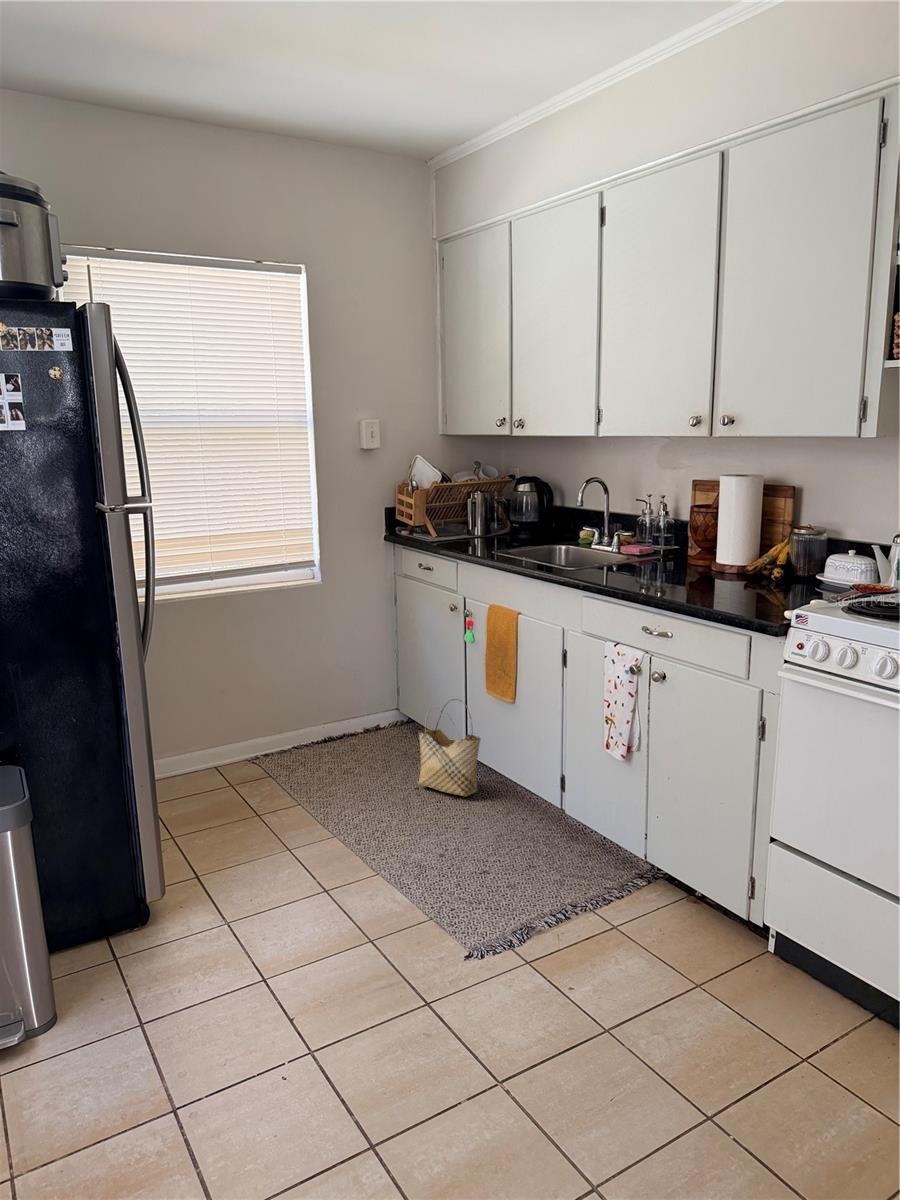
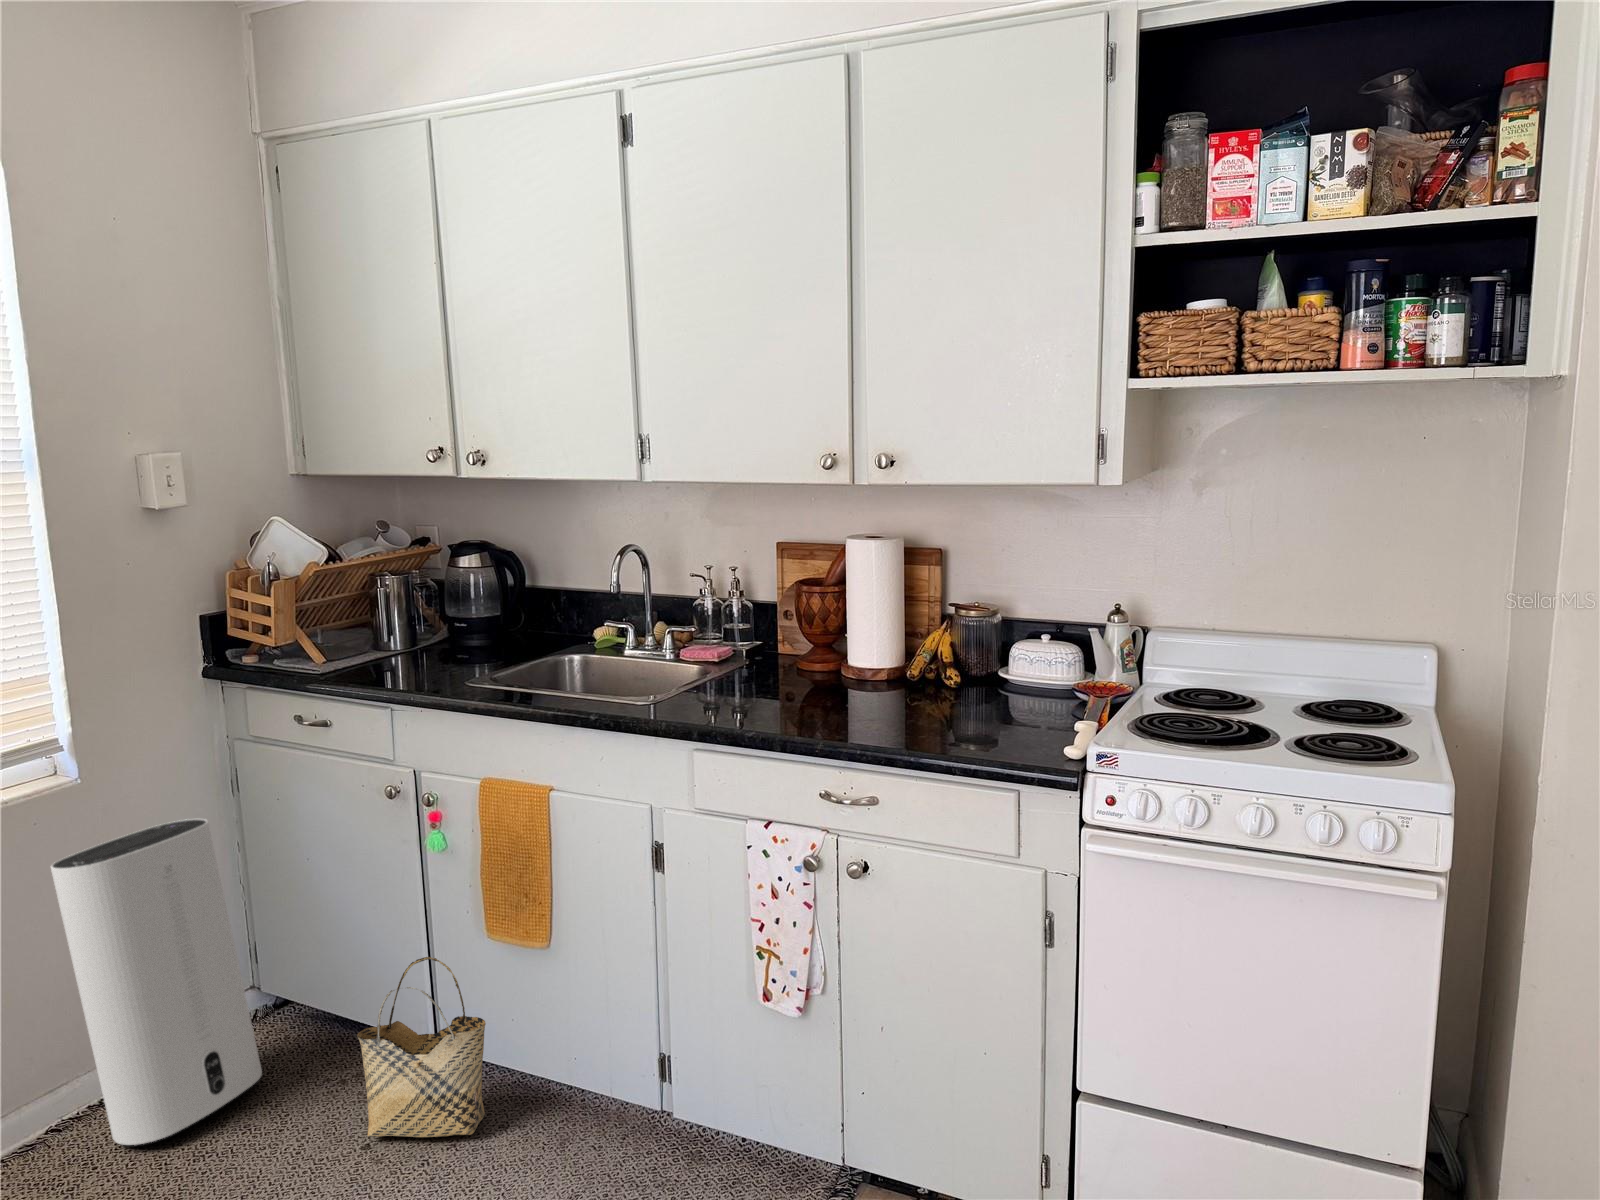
air purifier: none [300,611,386,762] -> present [51,819,262,1145]

